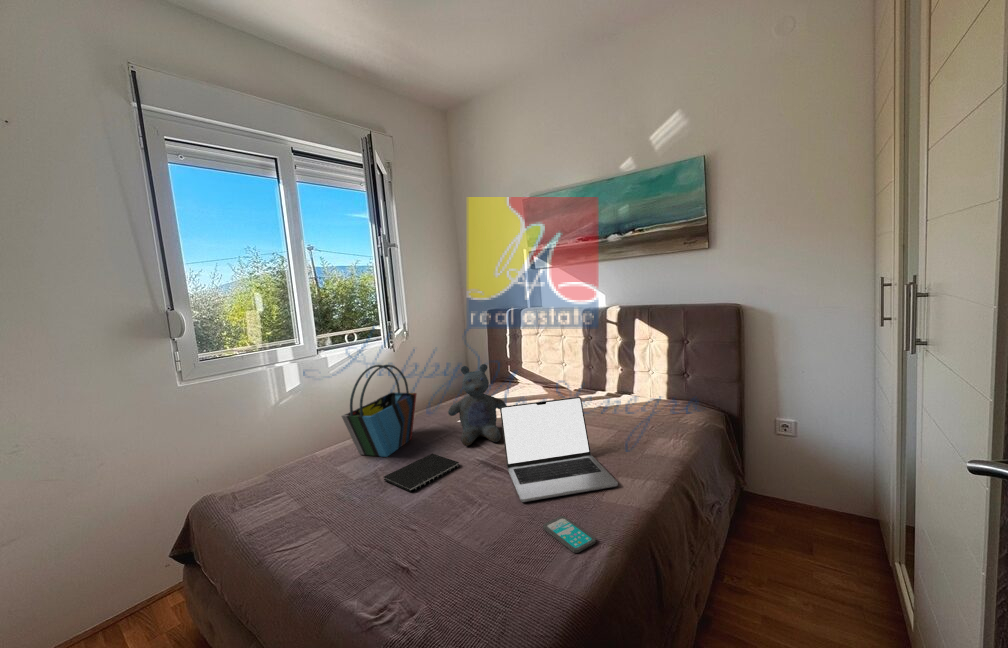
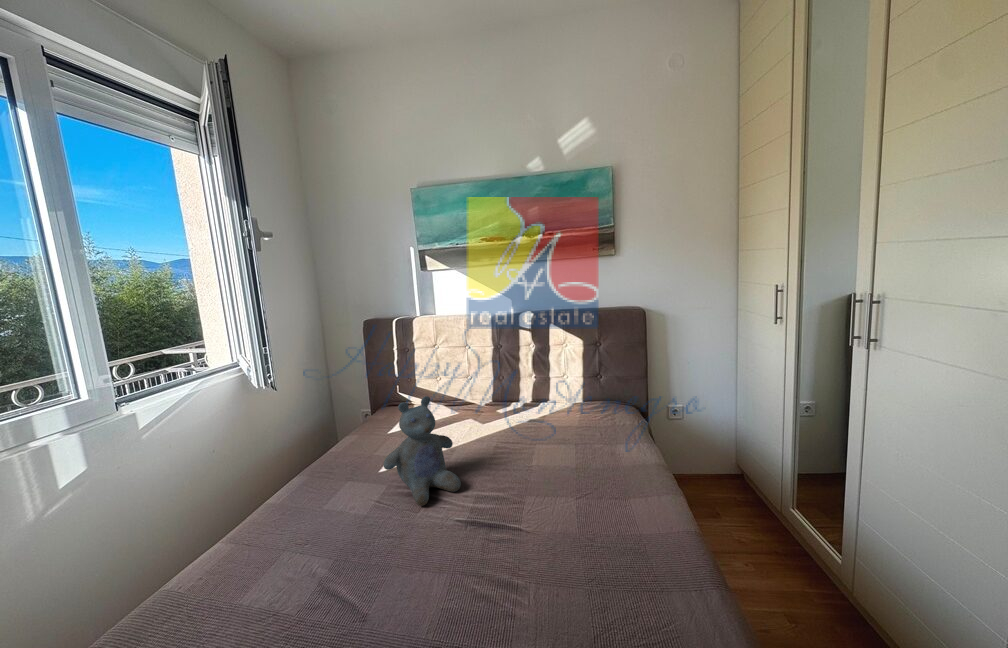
tote bag: present [342,365,416,457] -> none [237,417,331,563]
laptop: present [500,397,618,502] -> none [484,422,633,568]
notebook: present [384,453,459,492] -> none [343,530,438,603]
smartphone: present [543,516,596,553] -> none [611,572,677,616]

